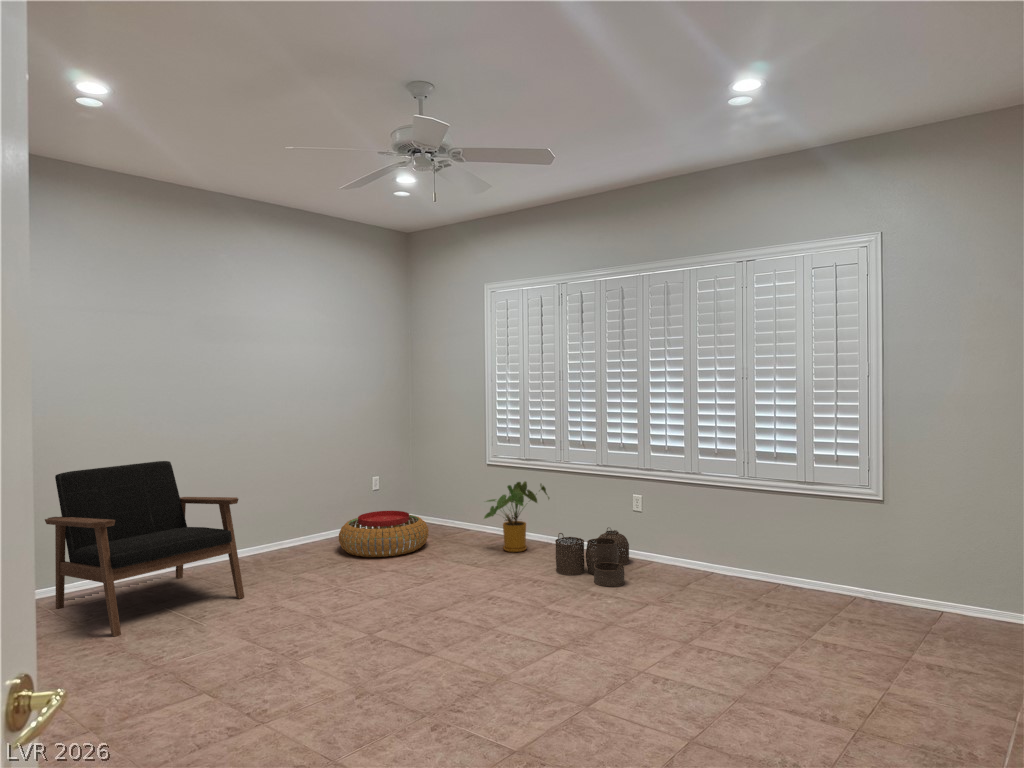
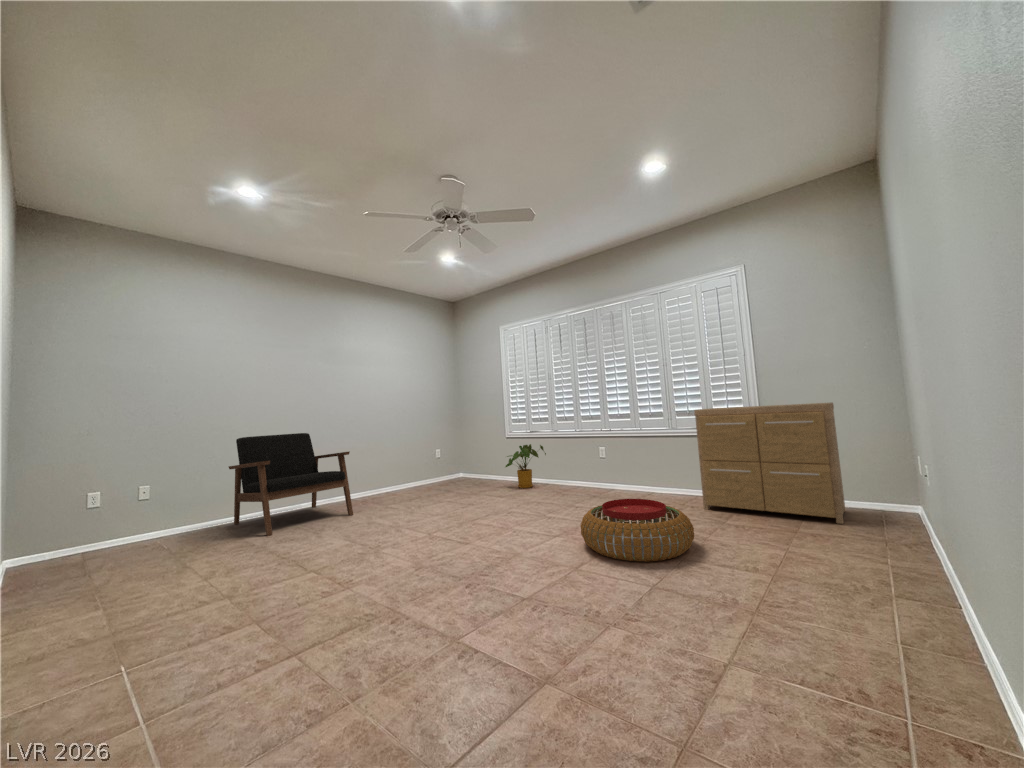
dresser: none [783,453,994,653] -> present [694,403,846,524]
pouf: present [339,511,429,557] -> present [581,499,694,562]
woven basket: present [555,528,629,587] -> none [550,468,598,501]

